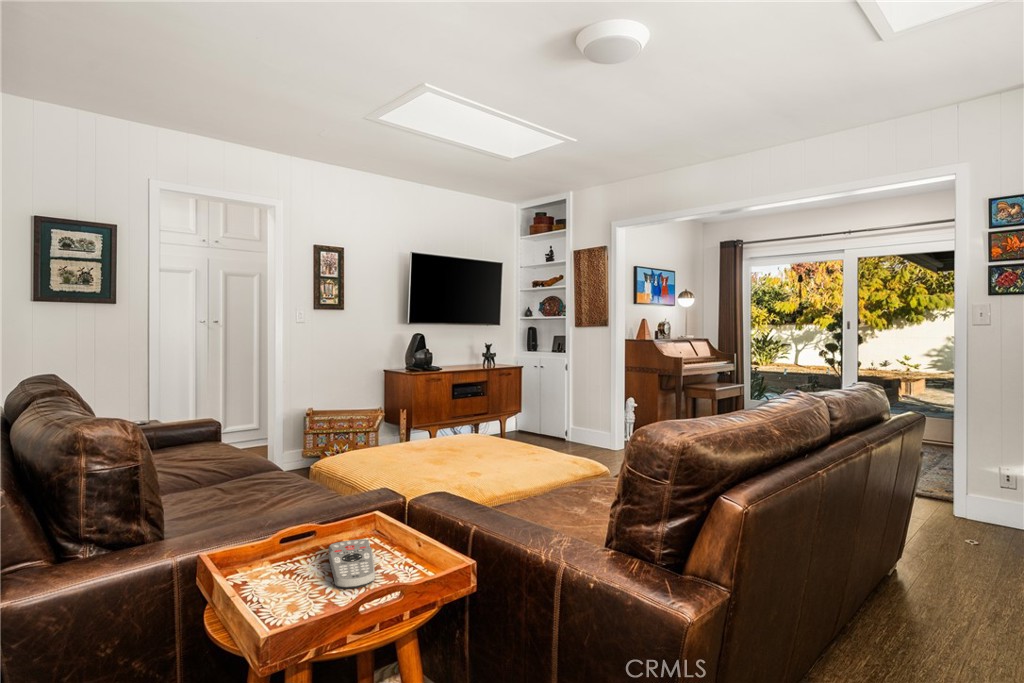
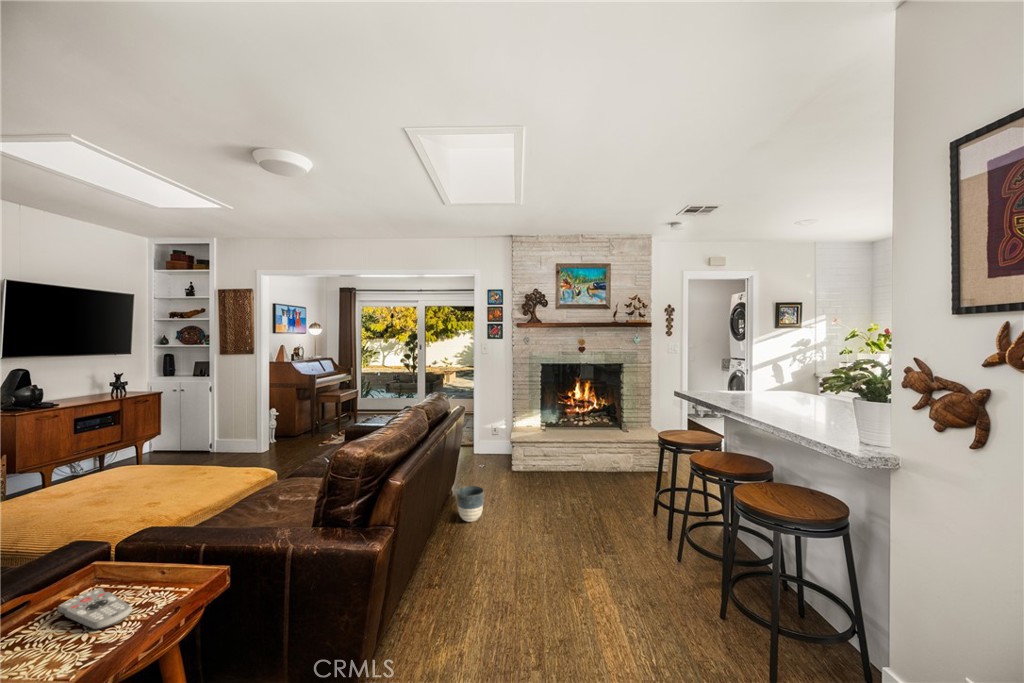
planter: none [919,570,991,648] -> present [457,486,484,522]

